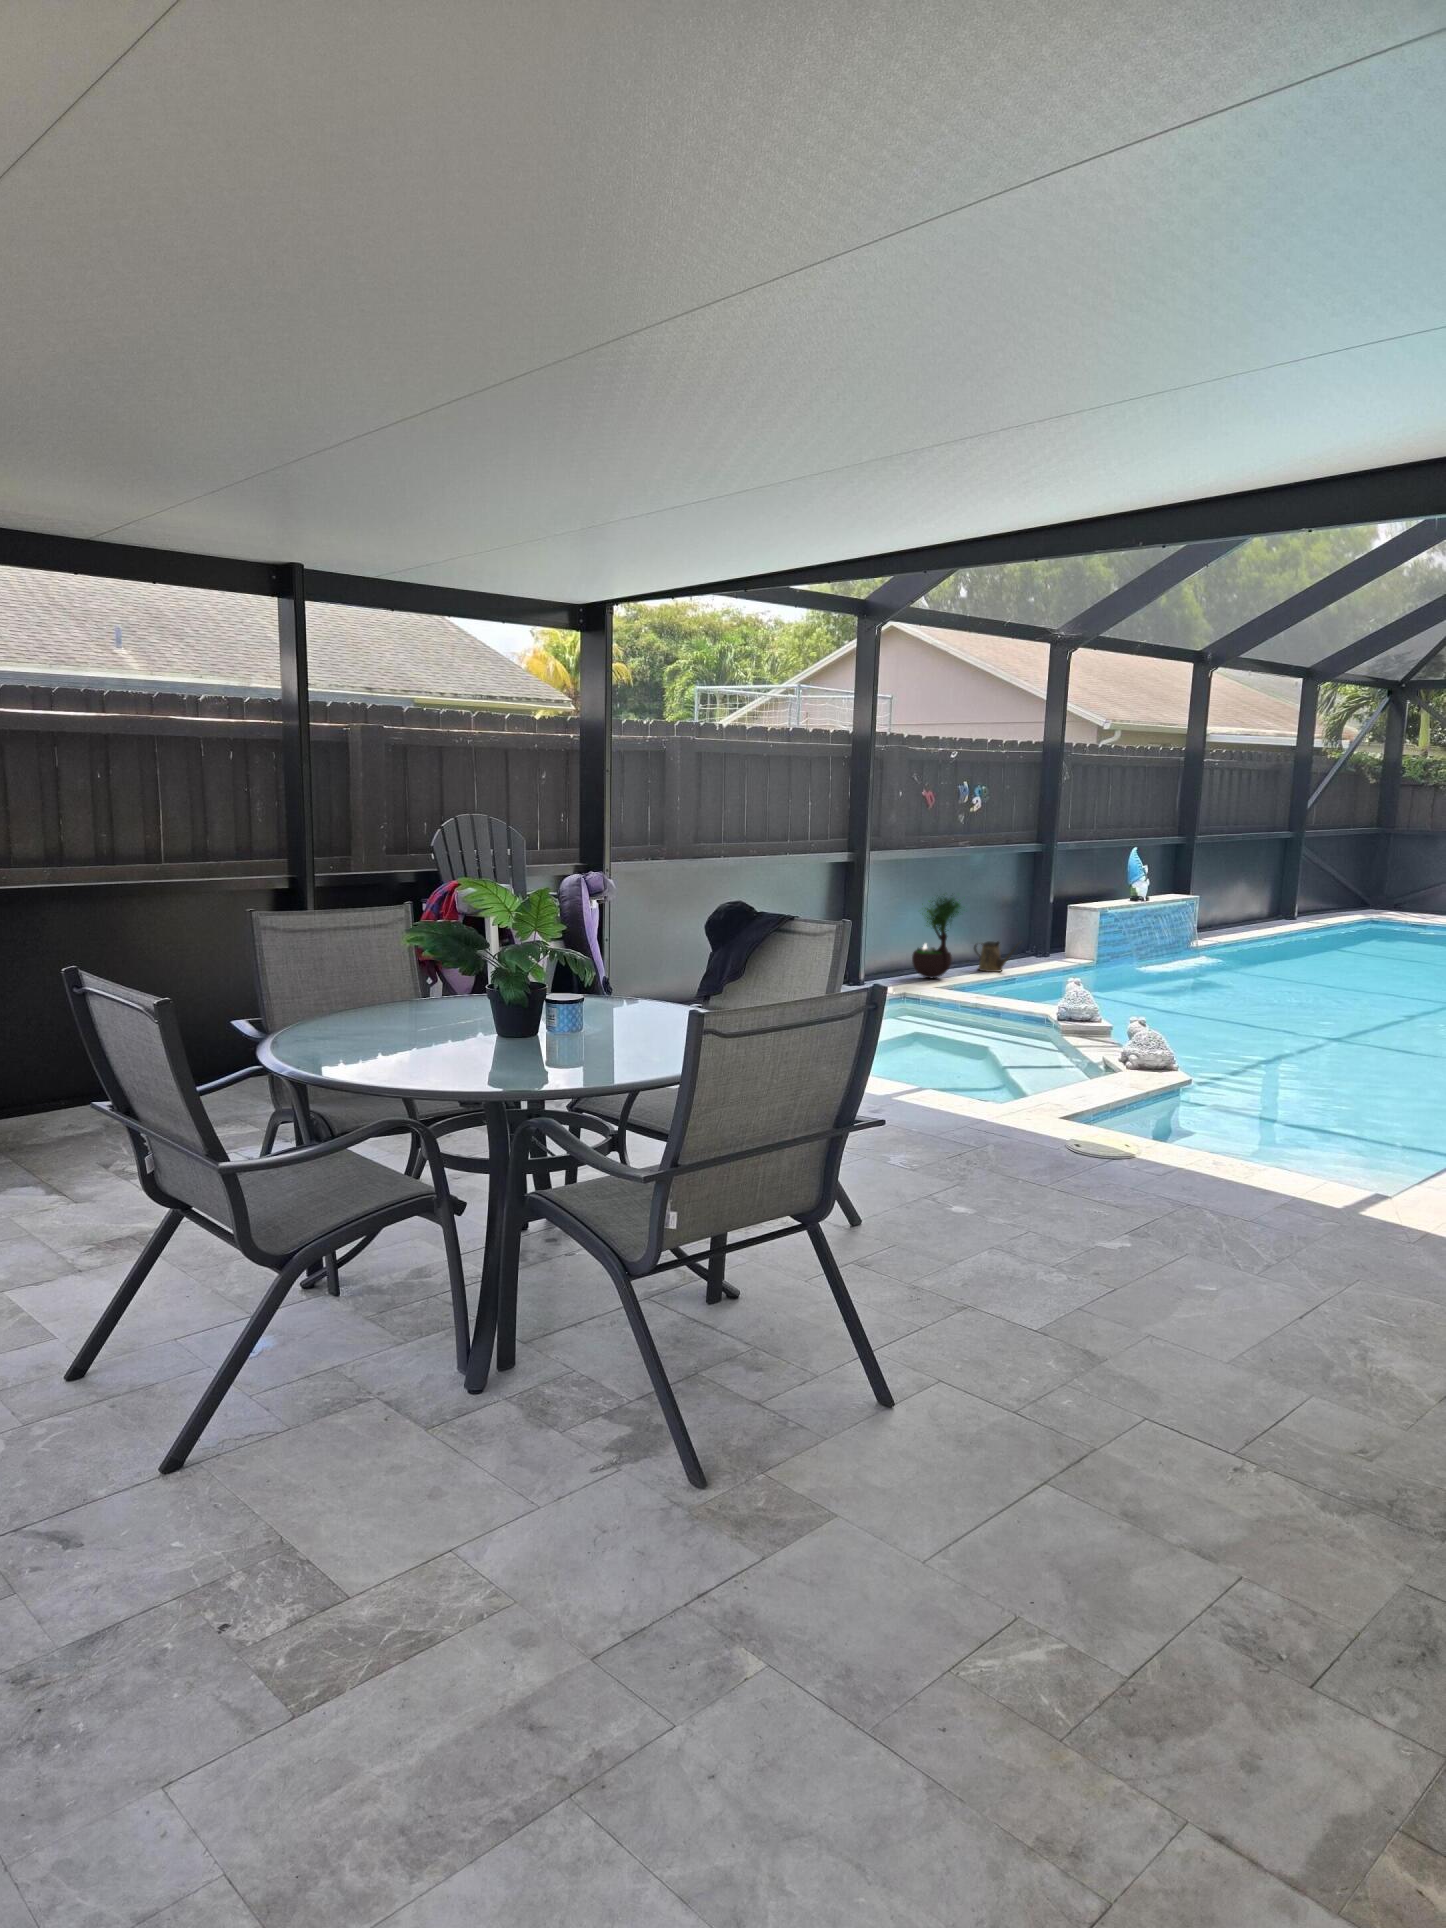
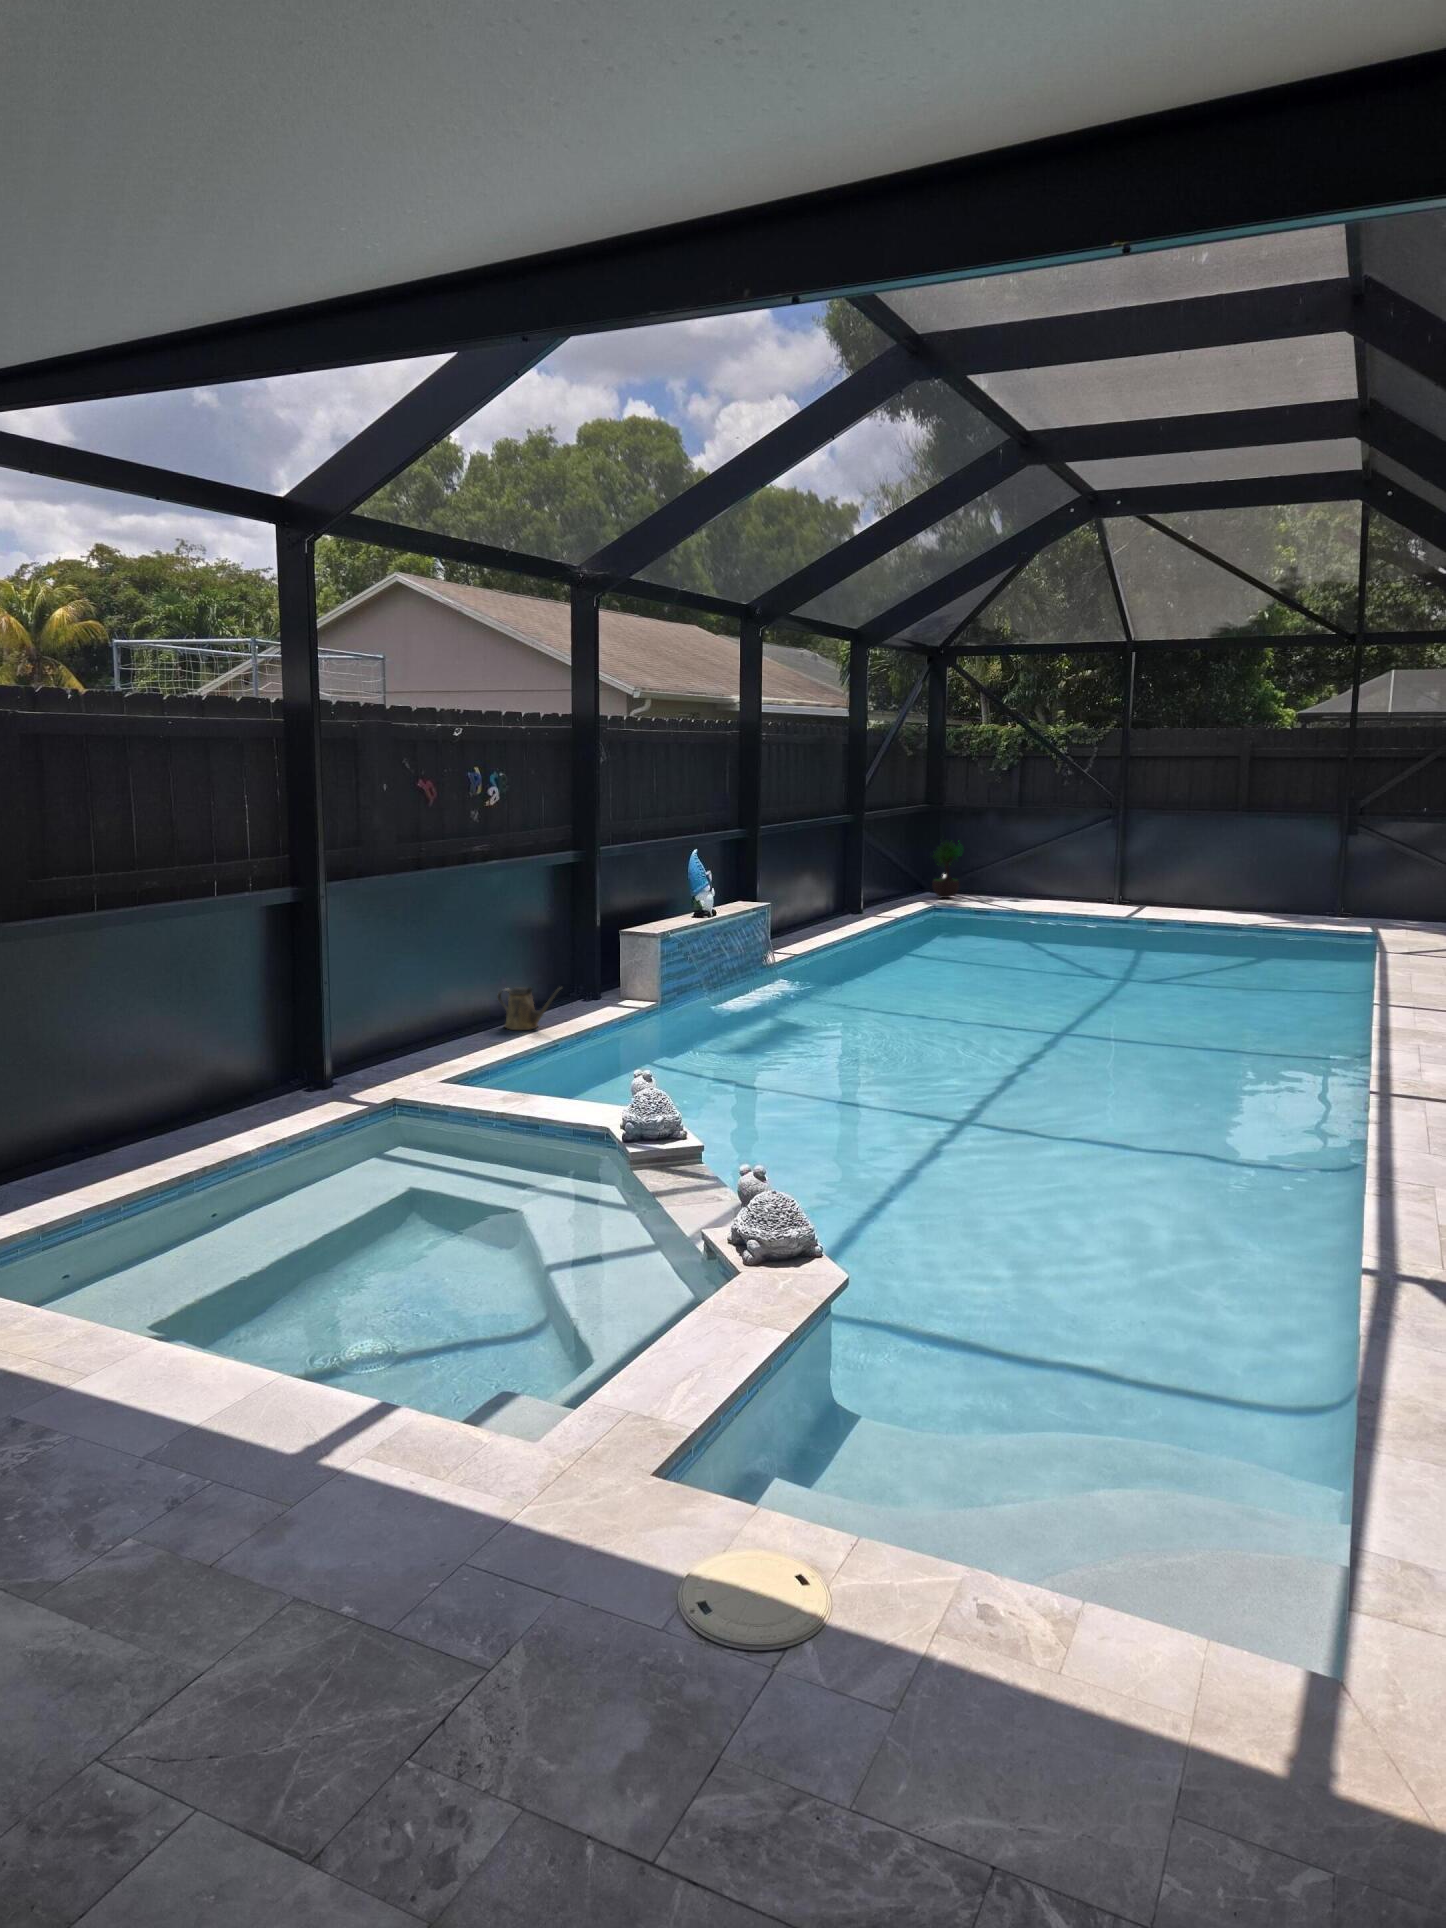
potted tree: present [912,894,961,978] -> present [932,842,962,898]

